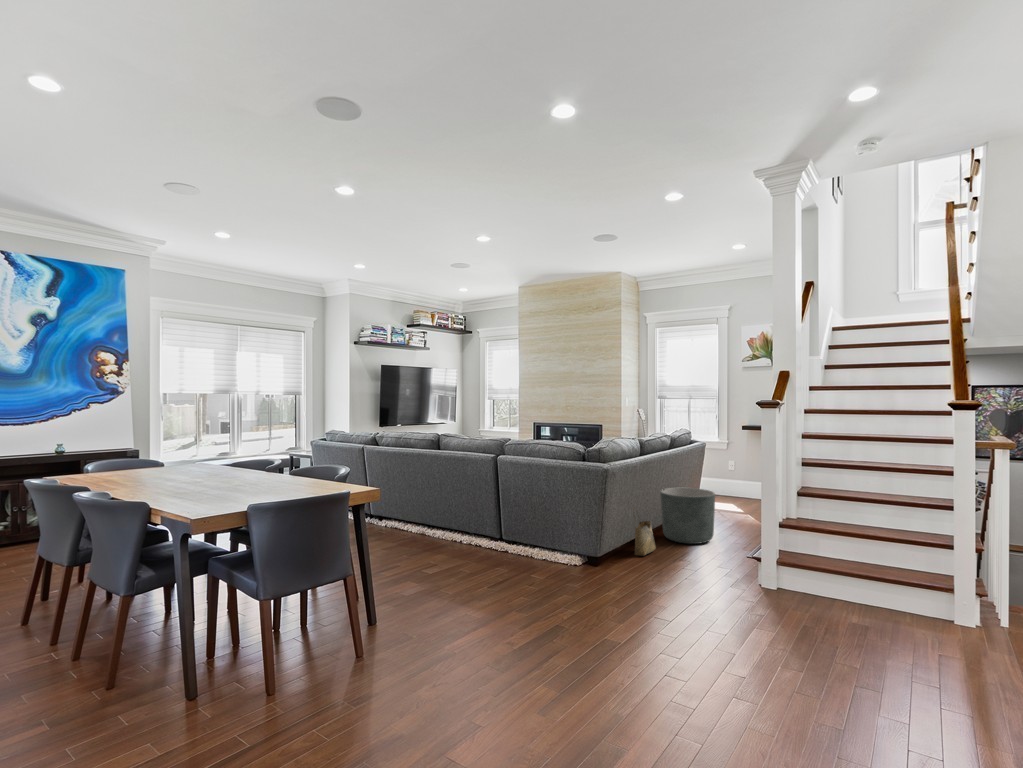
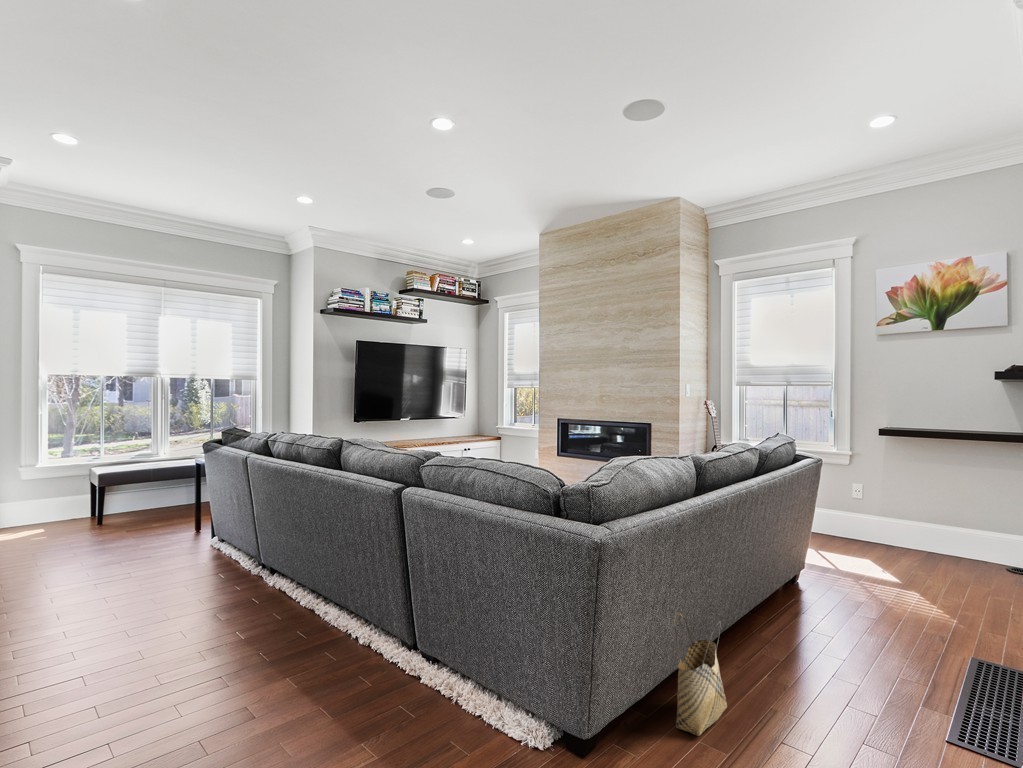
planter: present [661,488,715,544] -> none [739,553,861,688]

